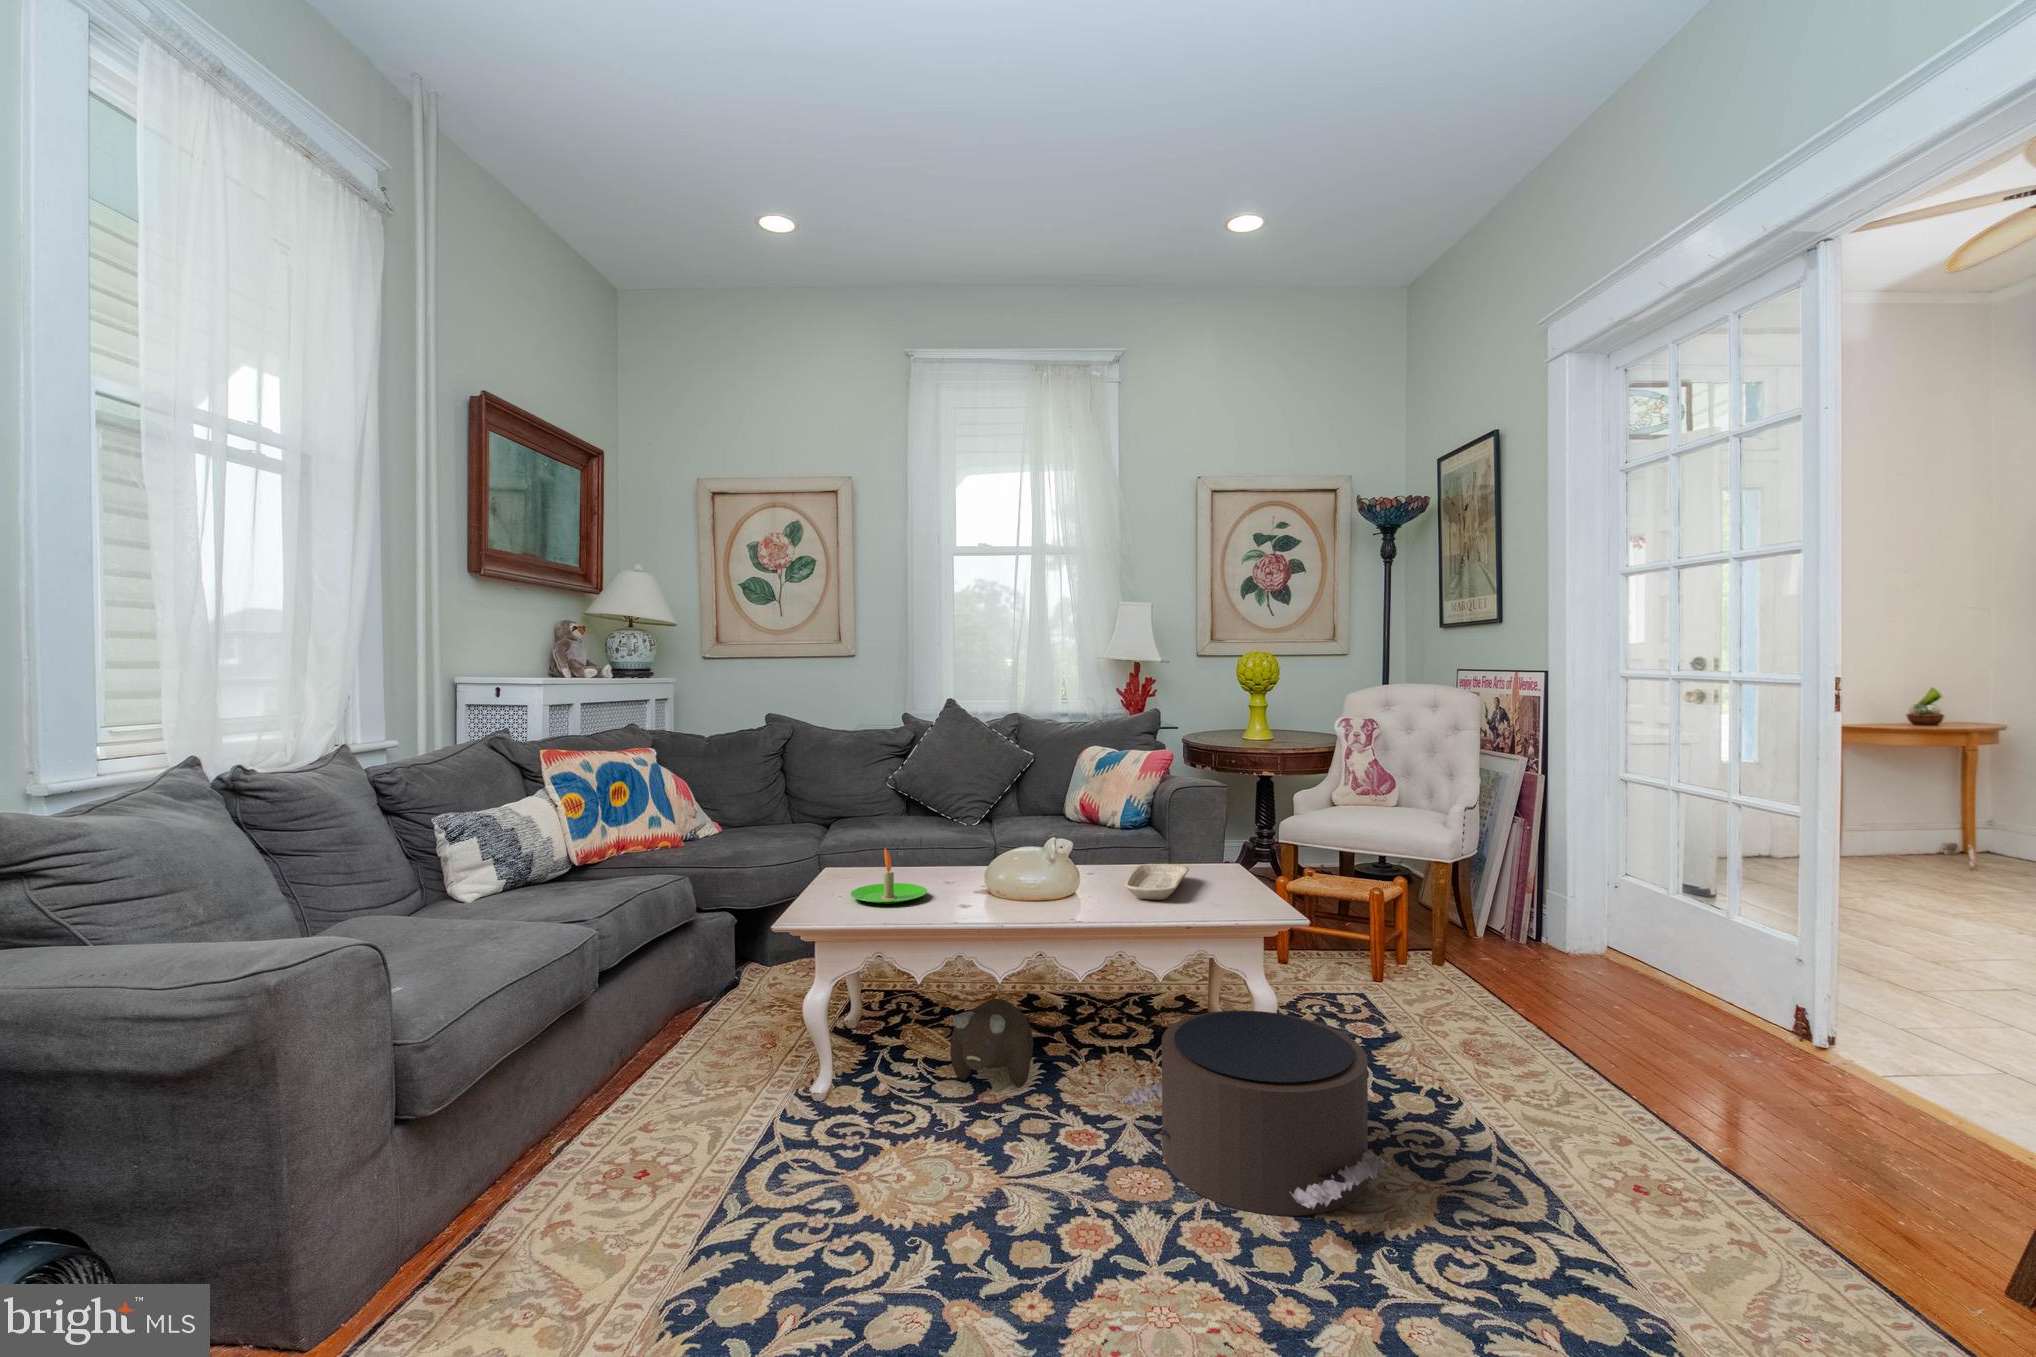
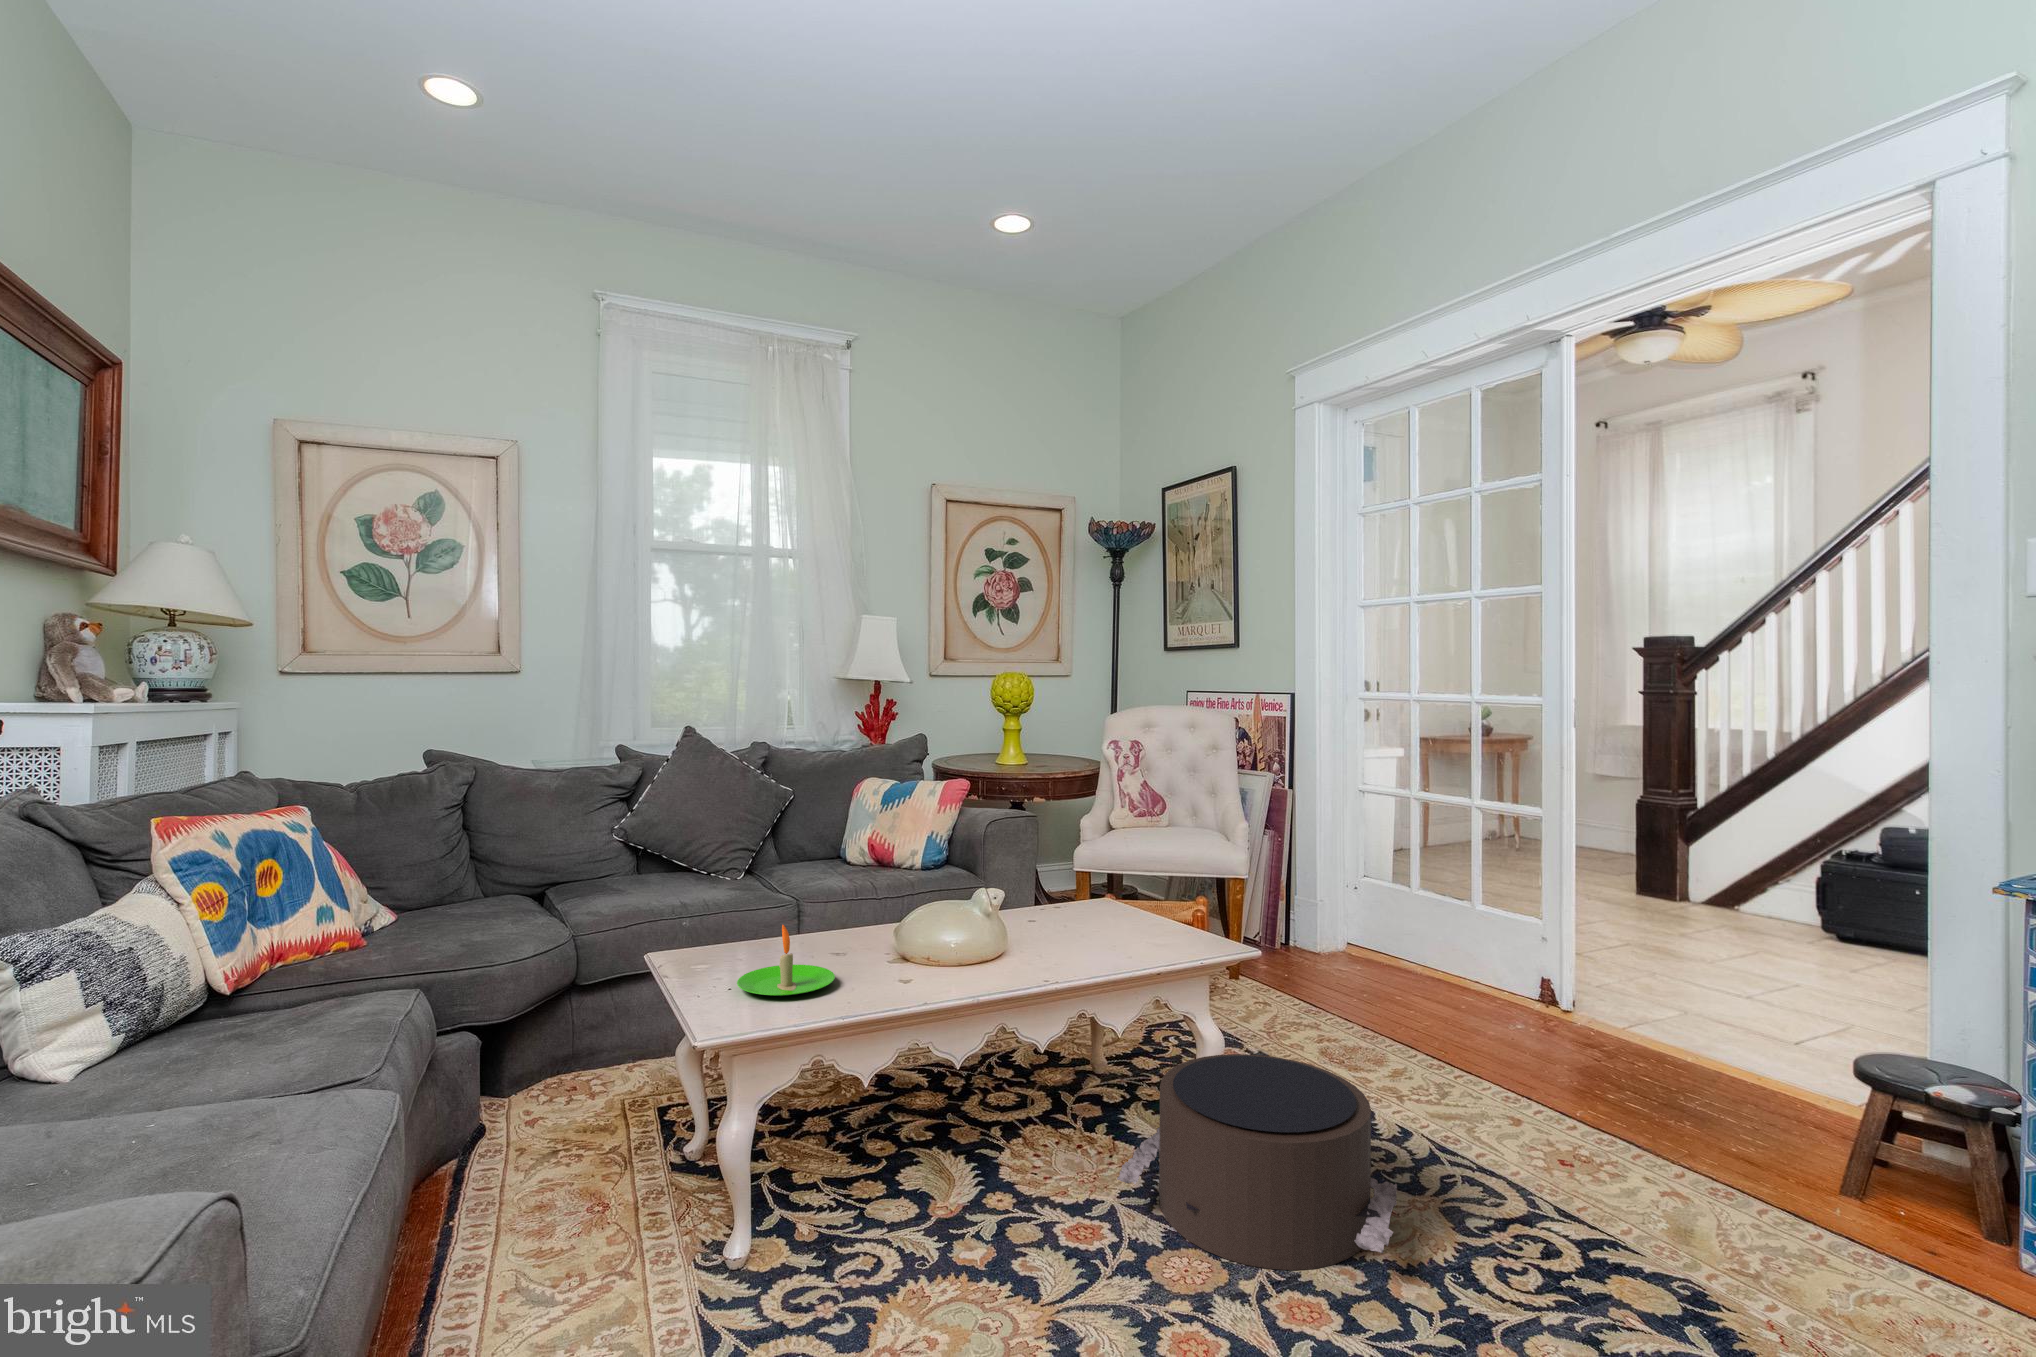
tray: present [1125,864,1189,900] -> none [1025,907,1100,950]
plush toy: present [950,999,1033,1087] -> none [883,1089,980,1195]

